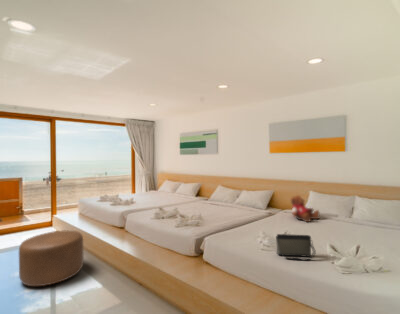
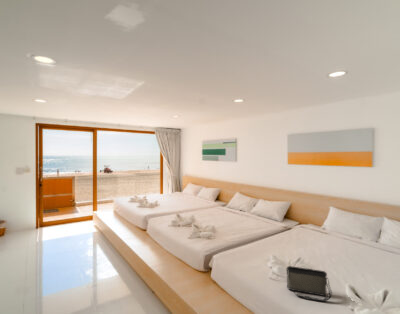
teddy bear: present [291,196,319,222] -> none [306,212,338,243]
ottoman: present [19,230,84,286] -> none [50,232,107,285]

